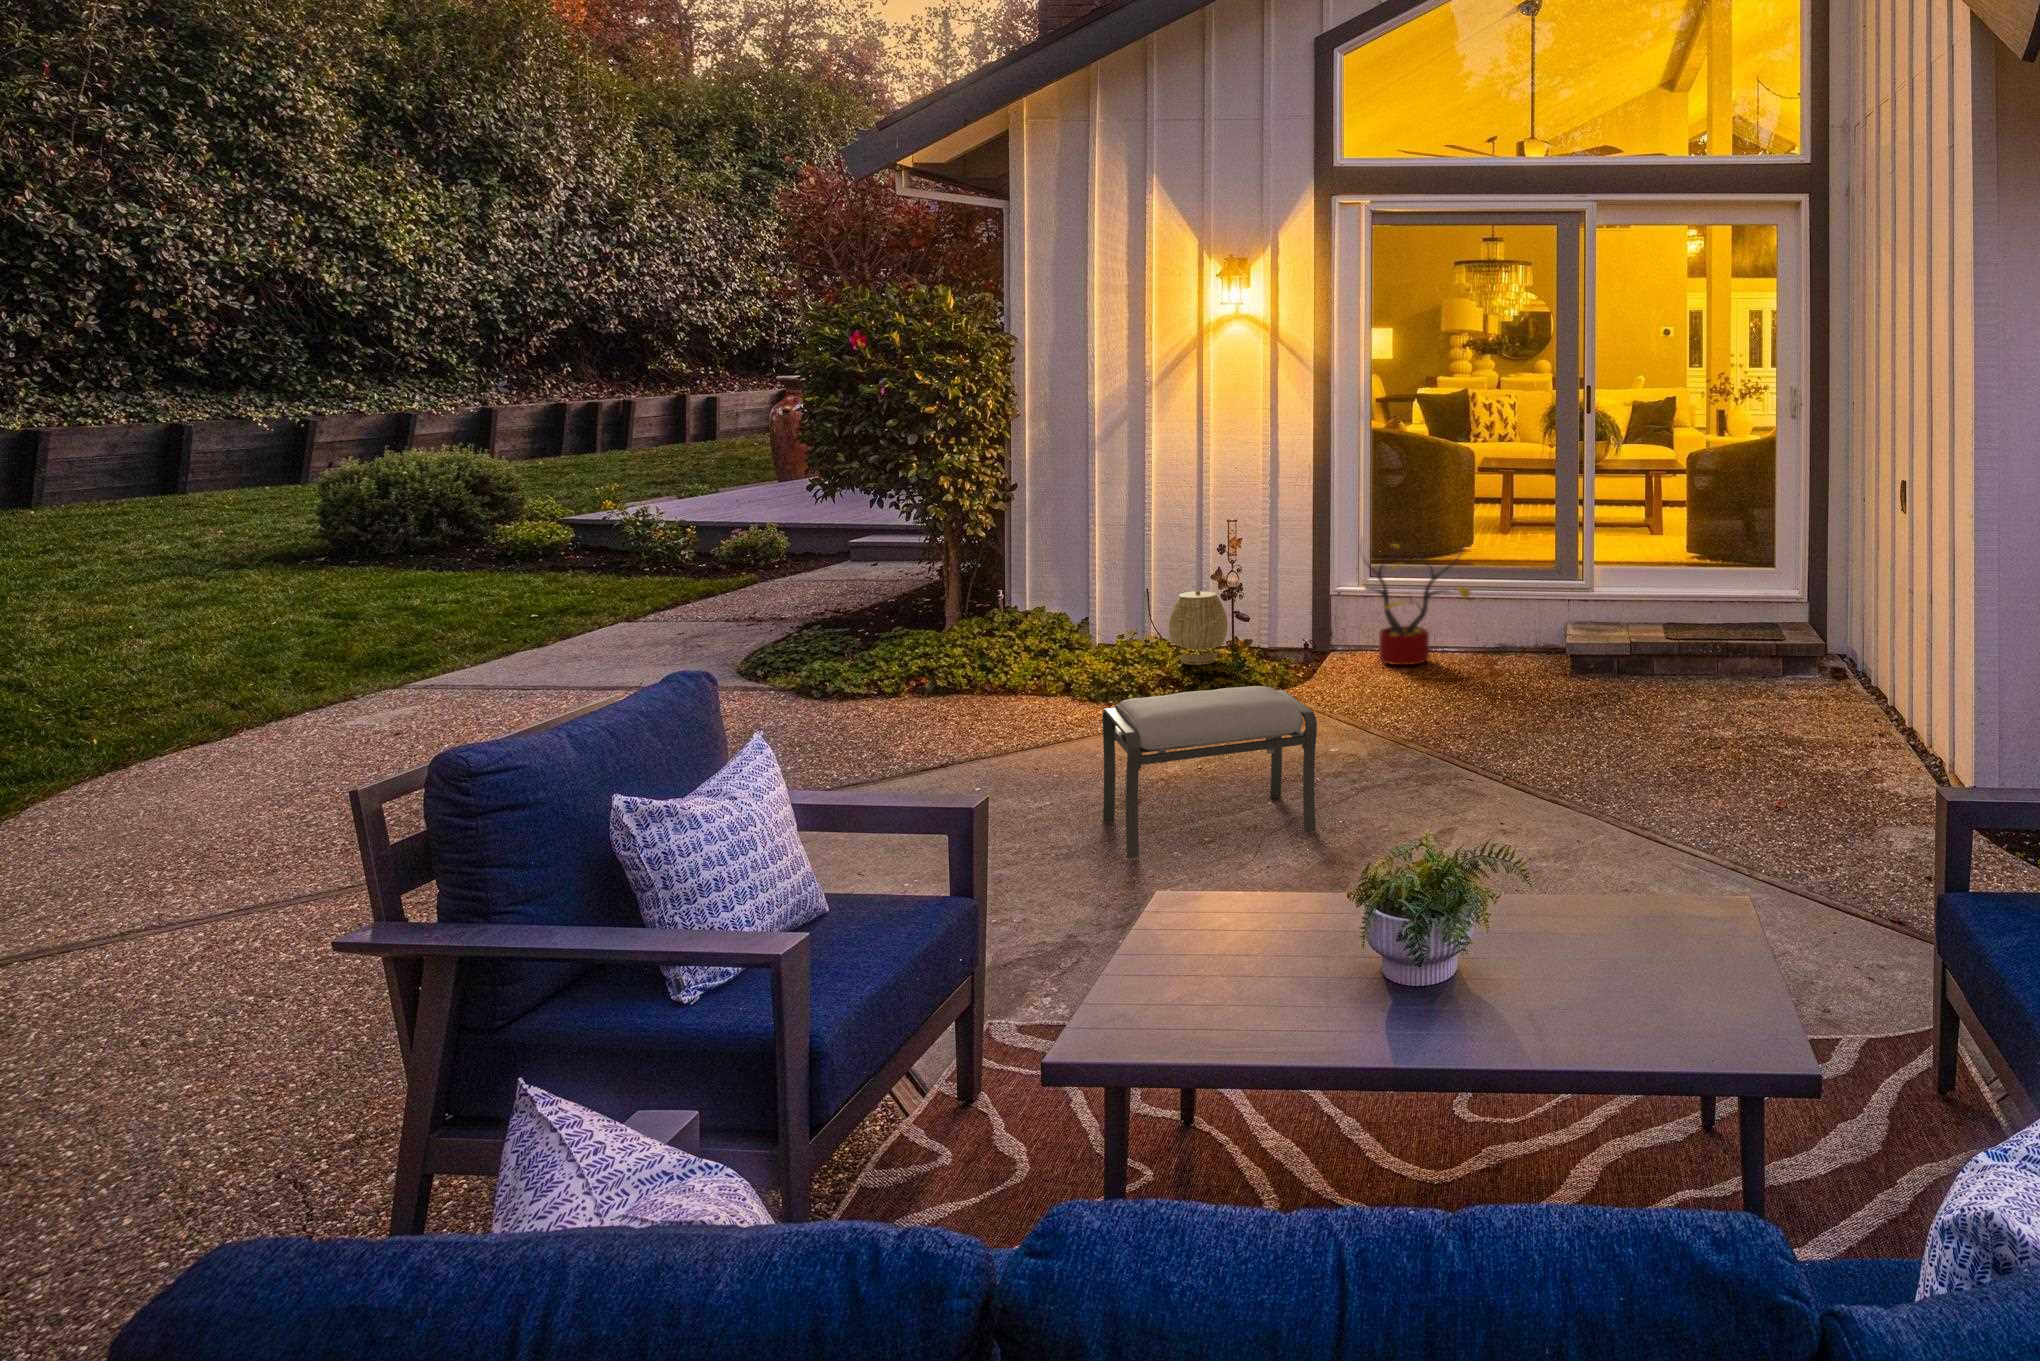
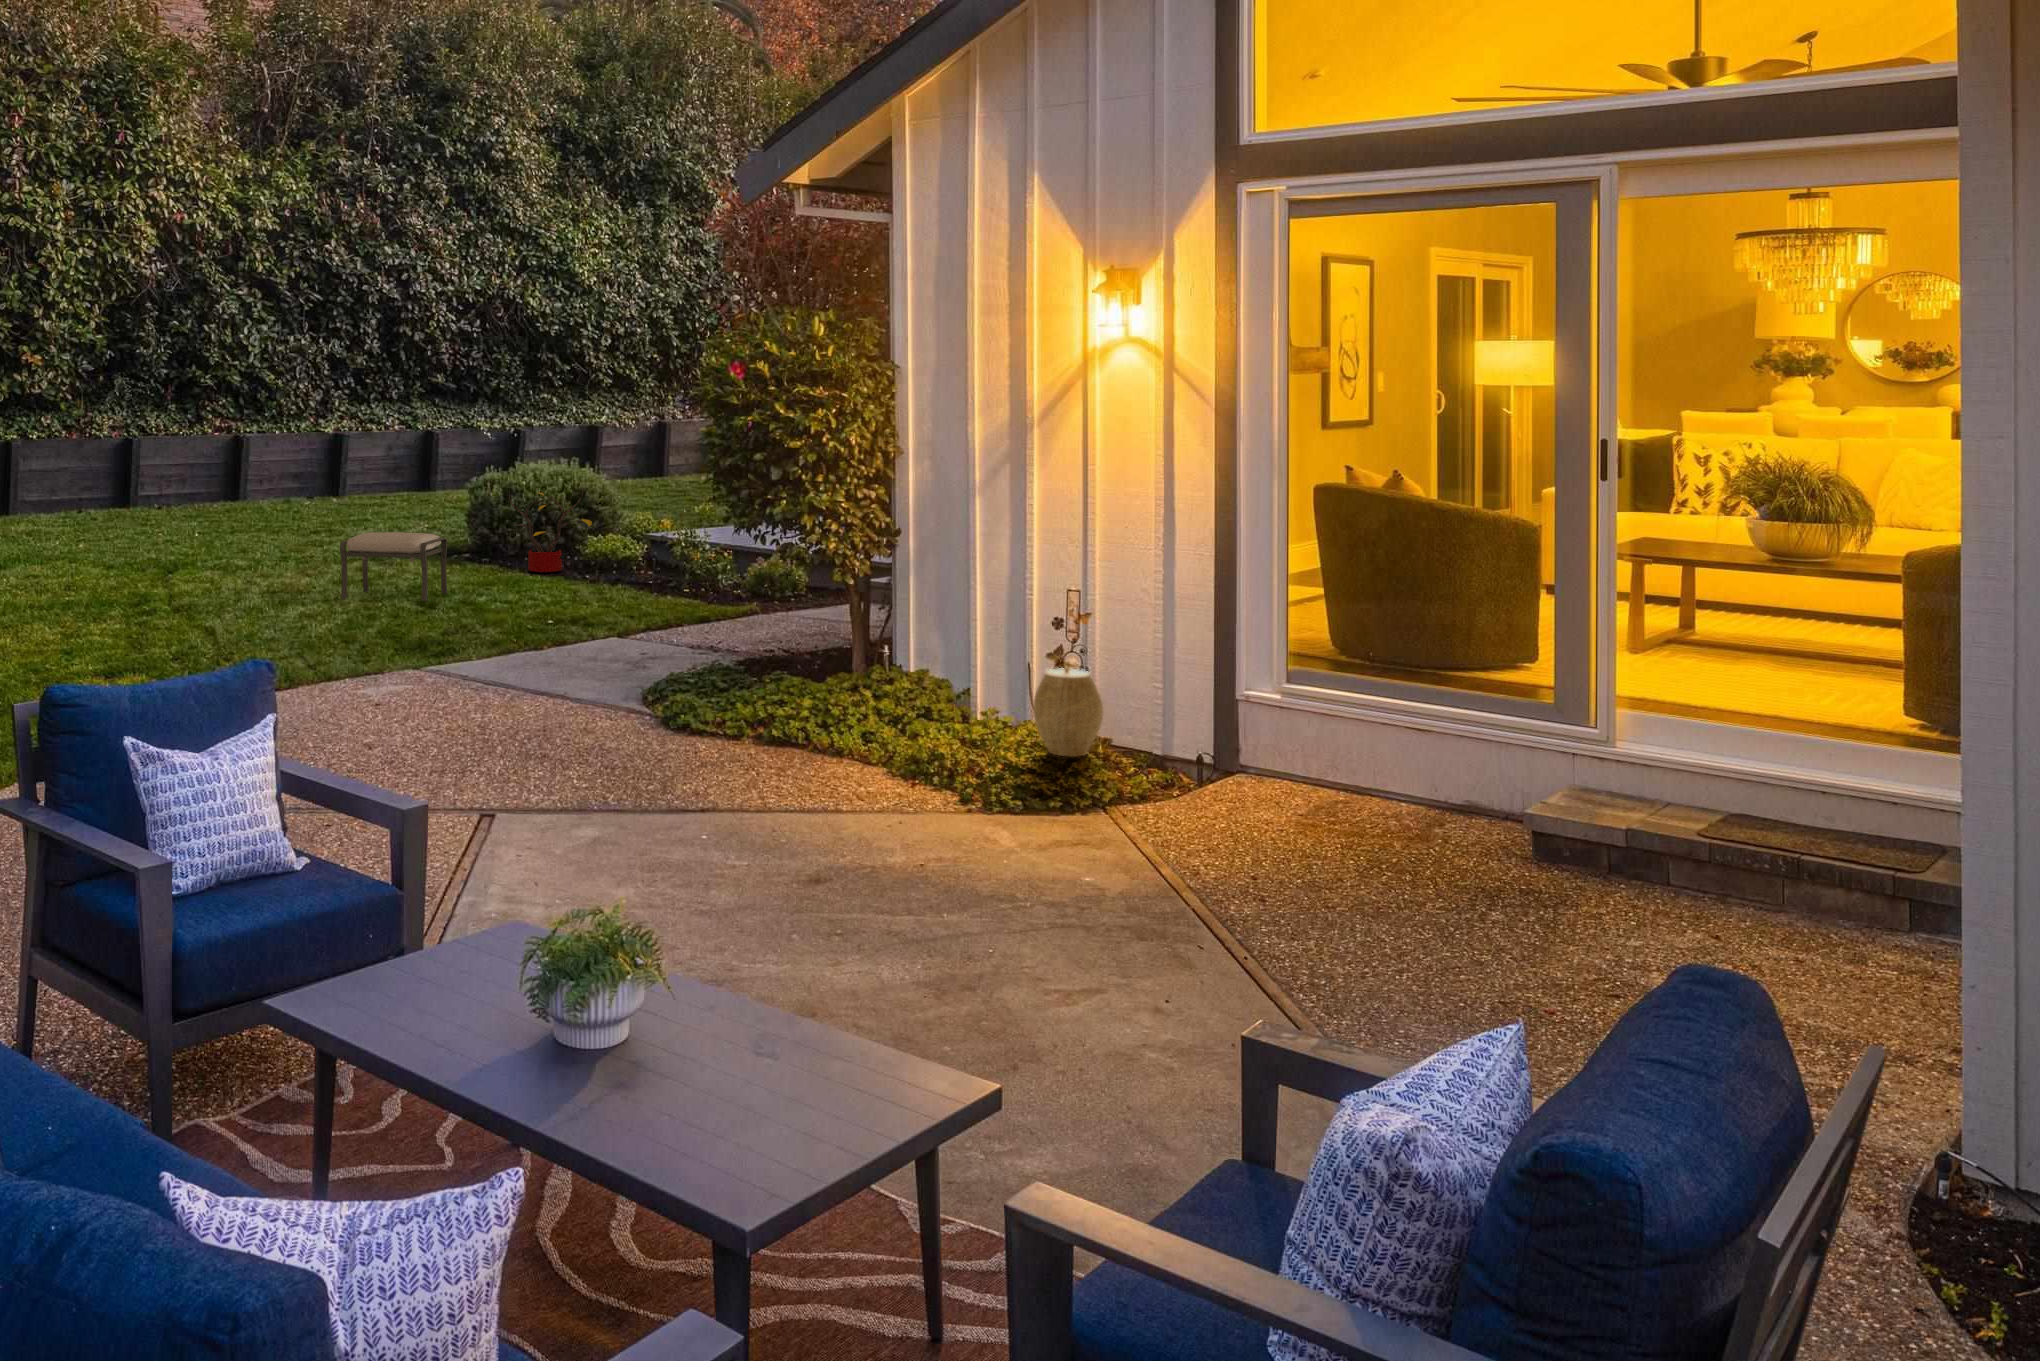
decorative plant: present [1363,544,1470,665] -> present [509,490,592,572]
ottoman: present [1102,686,1317,858] -> present [340,532,447,601]

